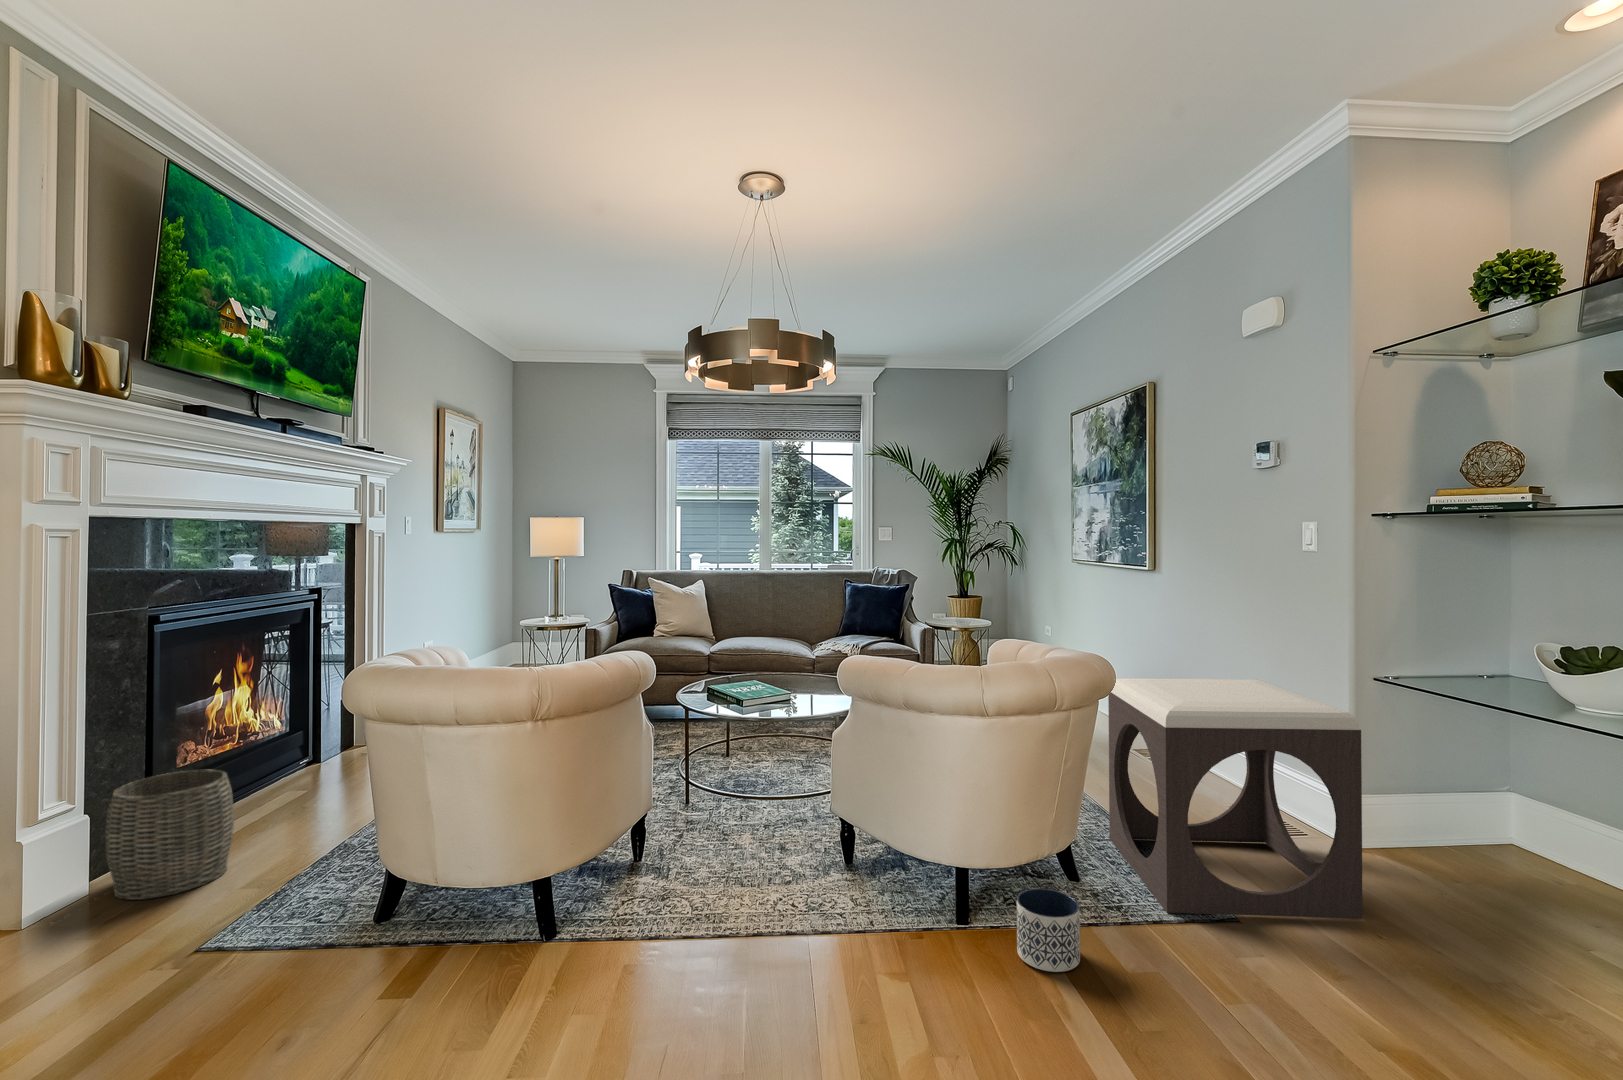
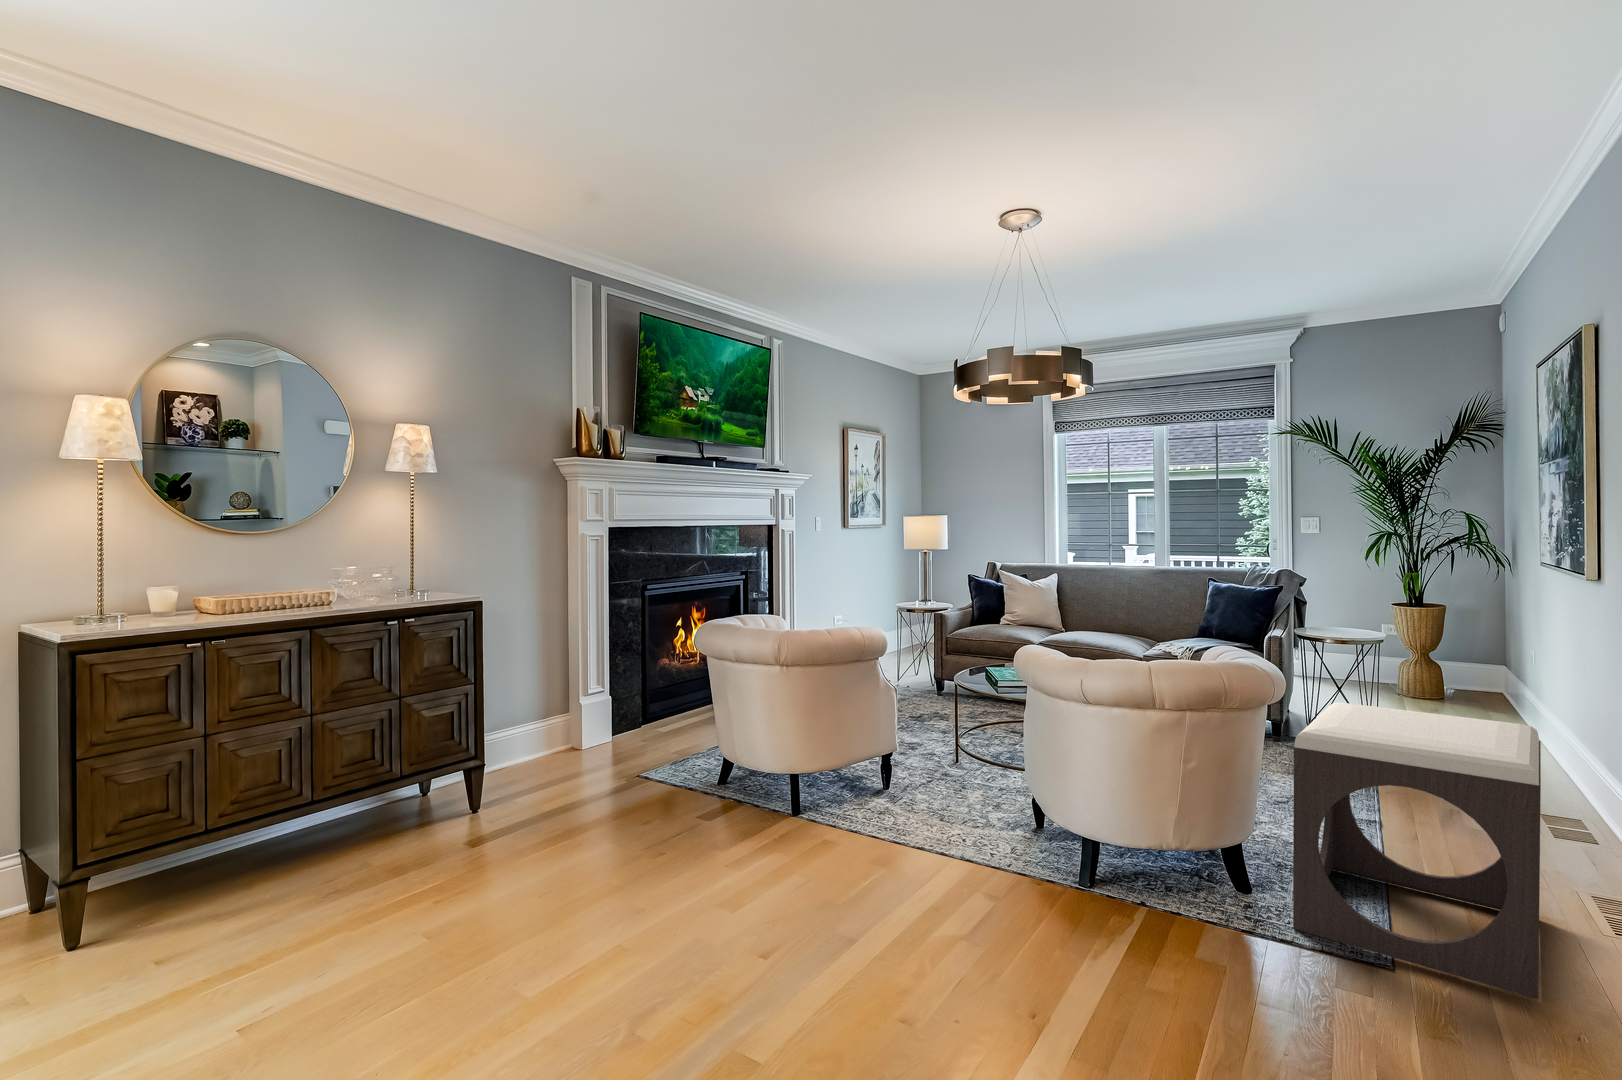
woven basket: present [106,770,234,900] -> none [617,680,675,749]
planter: present [1017,889,1080,972] -> none [1098,862,1153,930]

